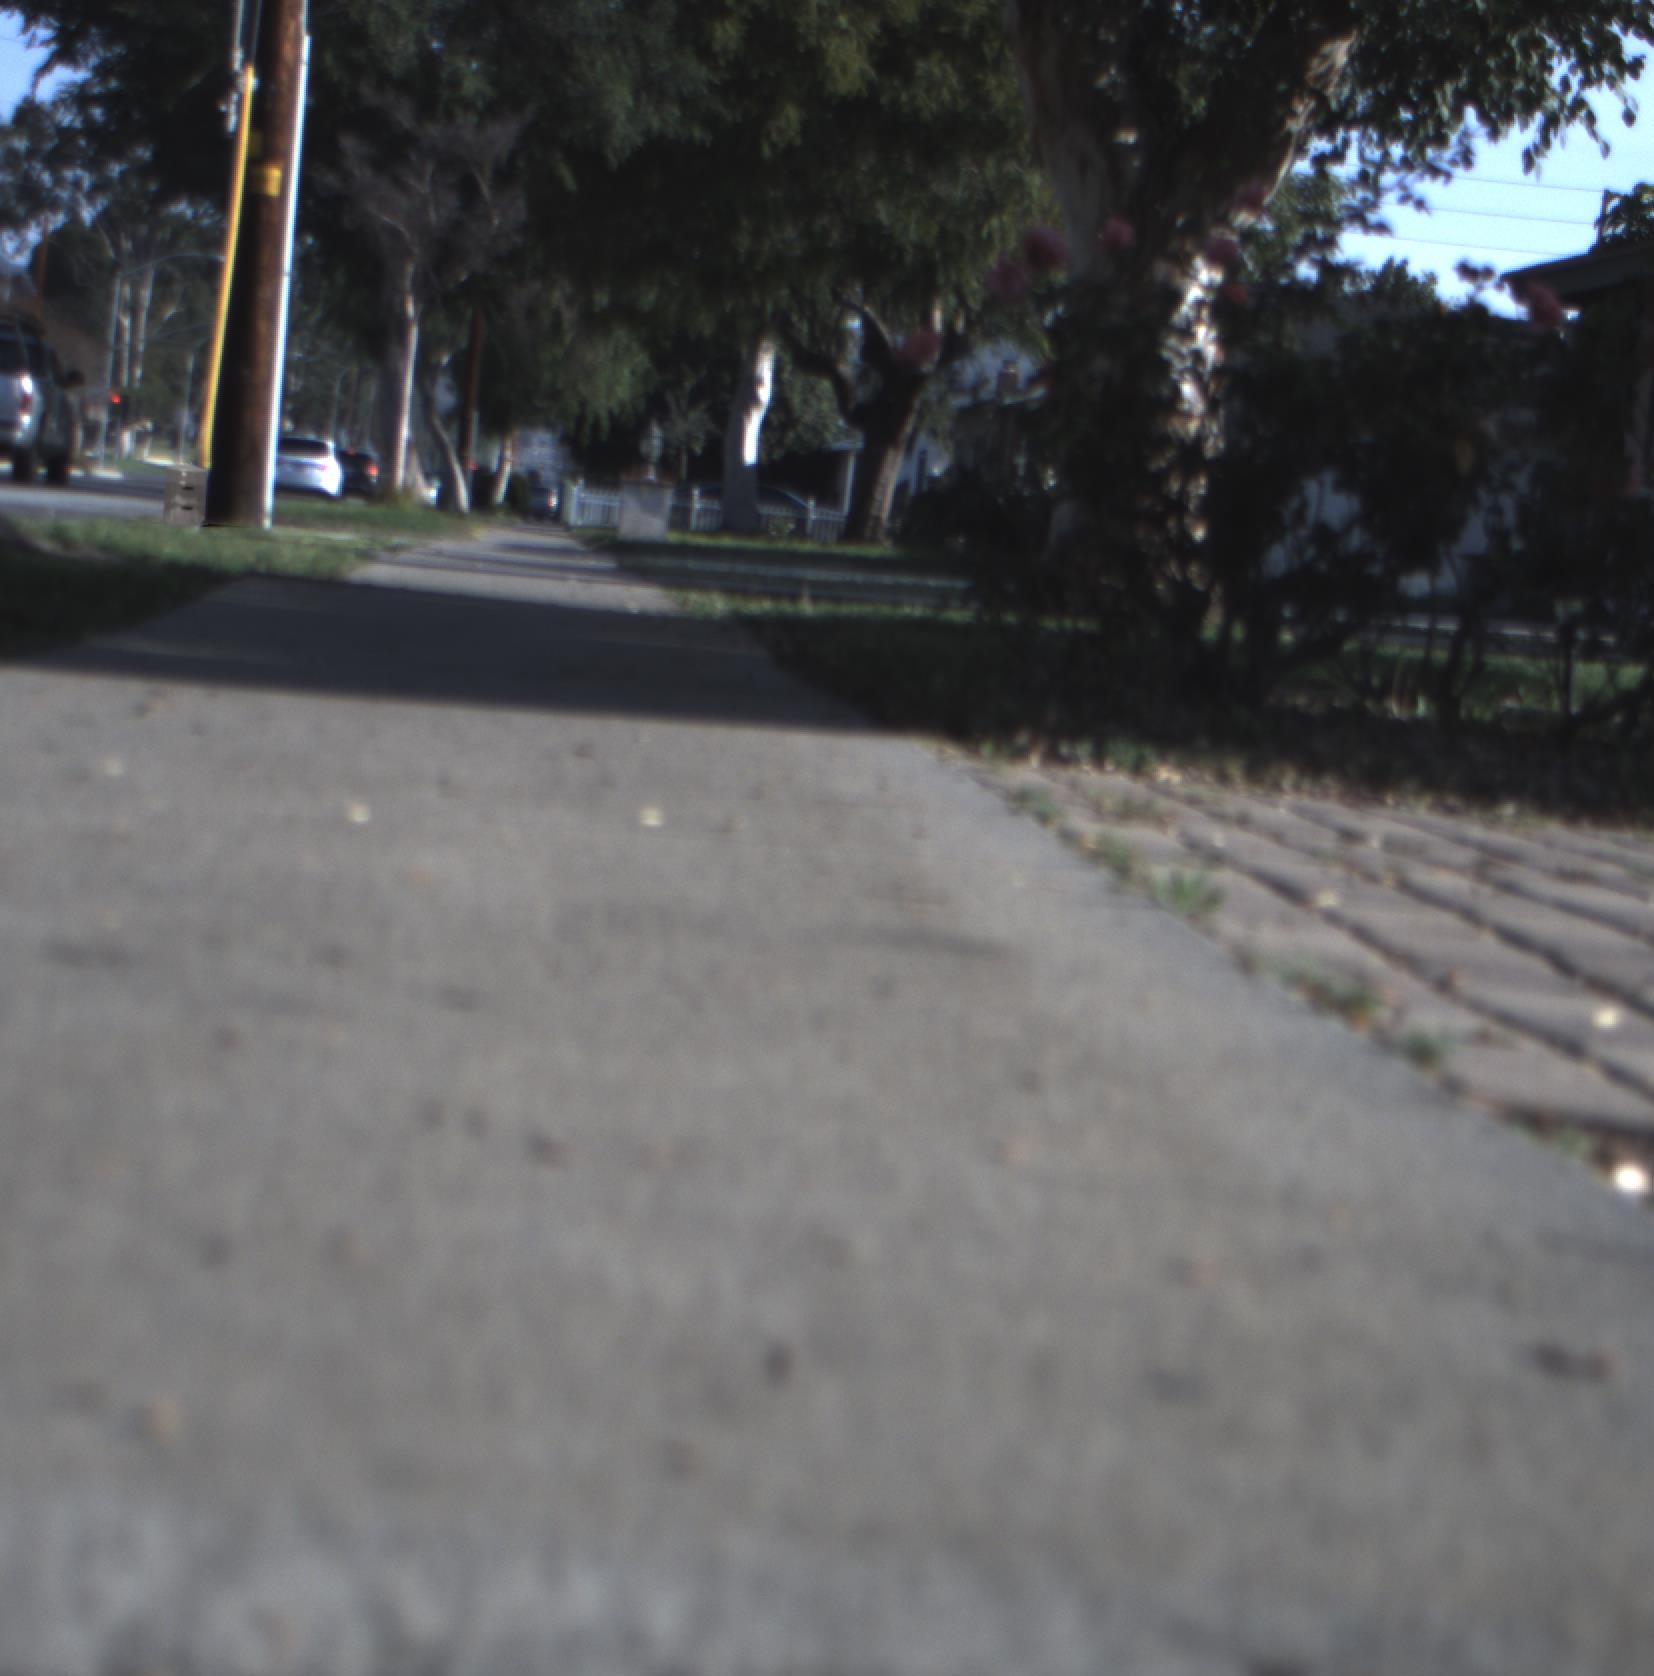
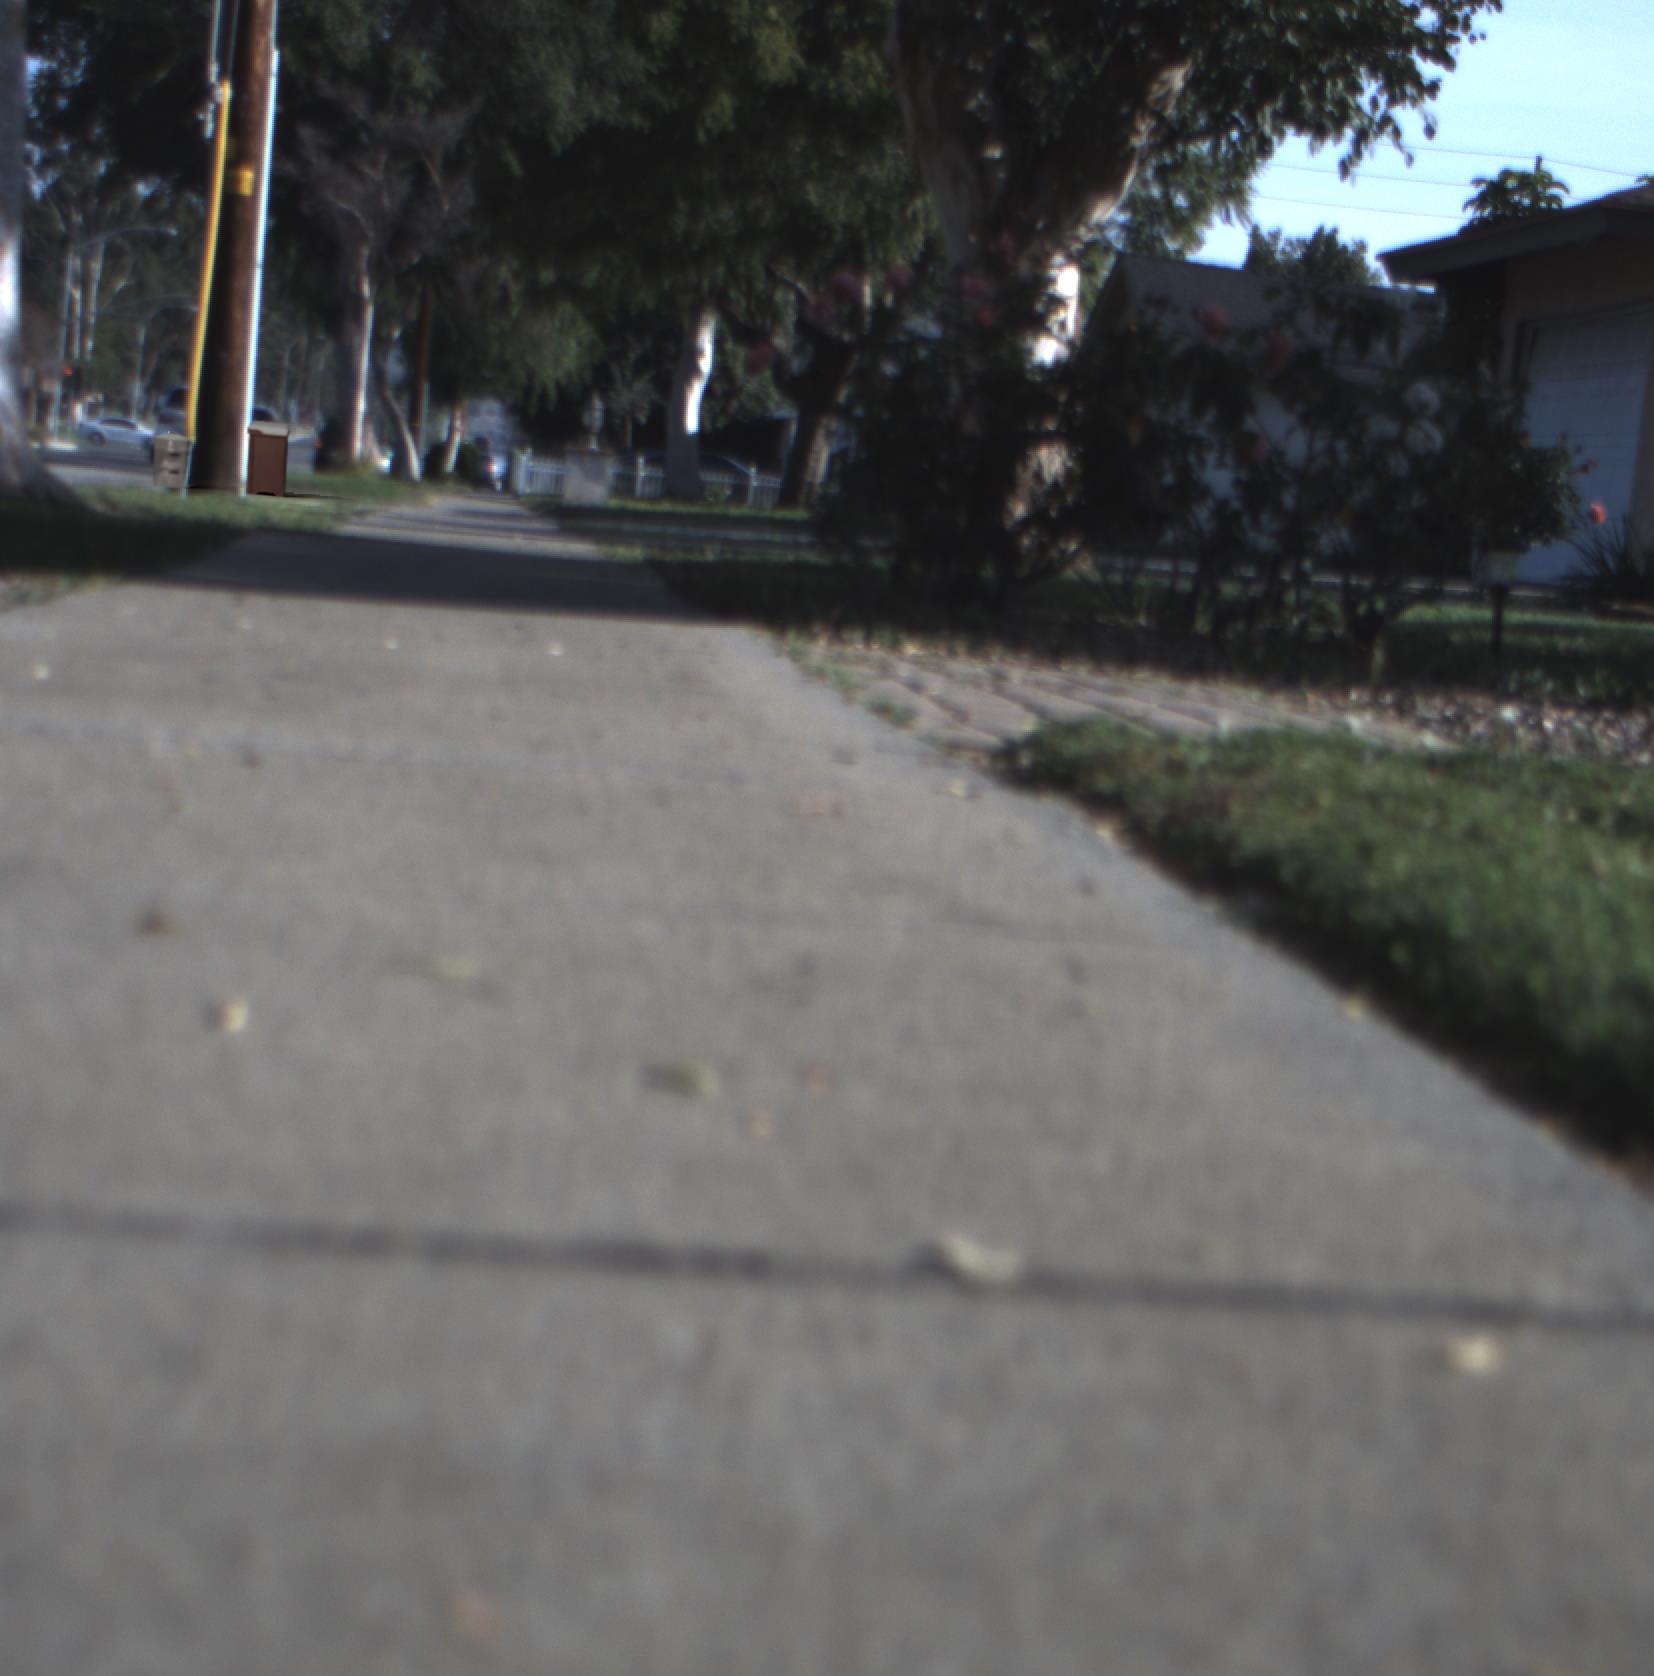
bench: none [269,449,320,538] -> present [246,421,290,497]

